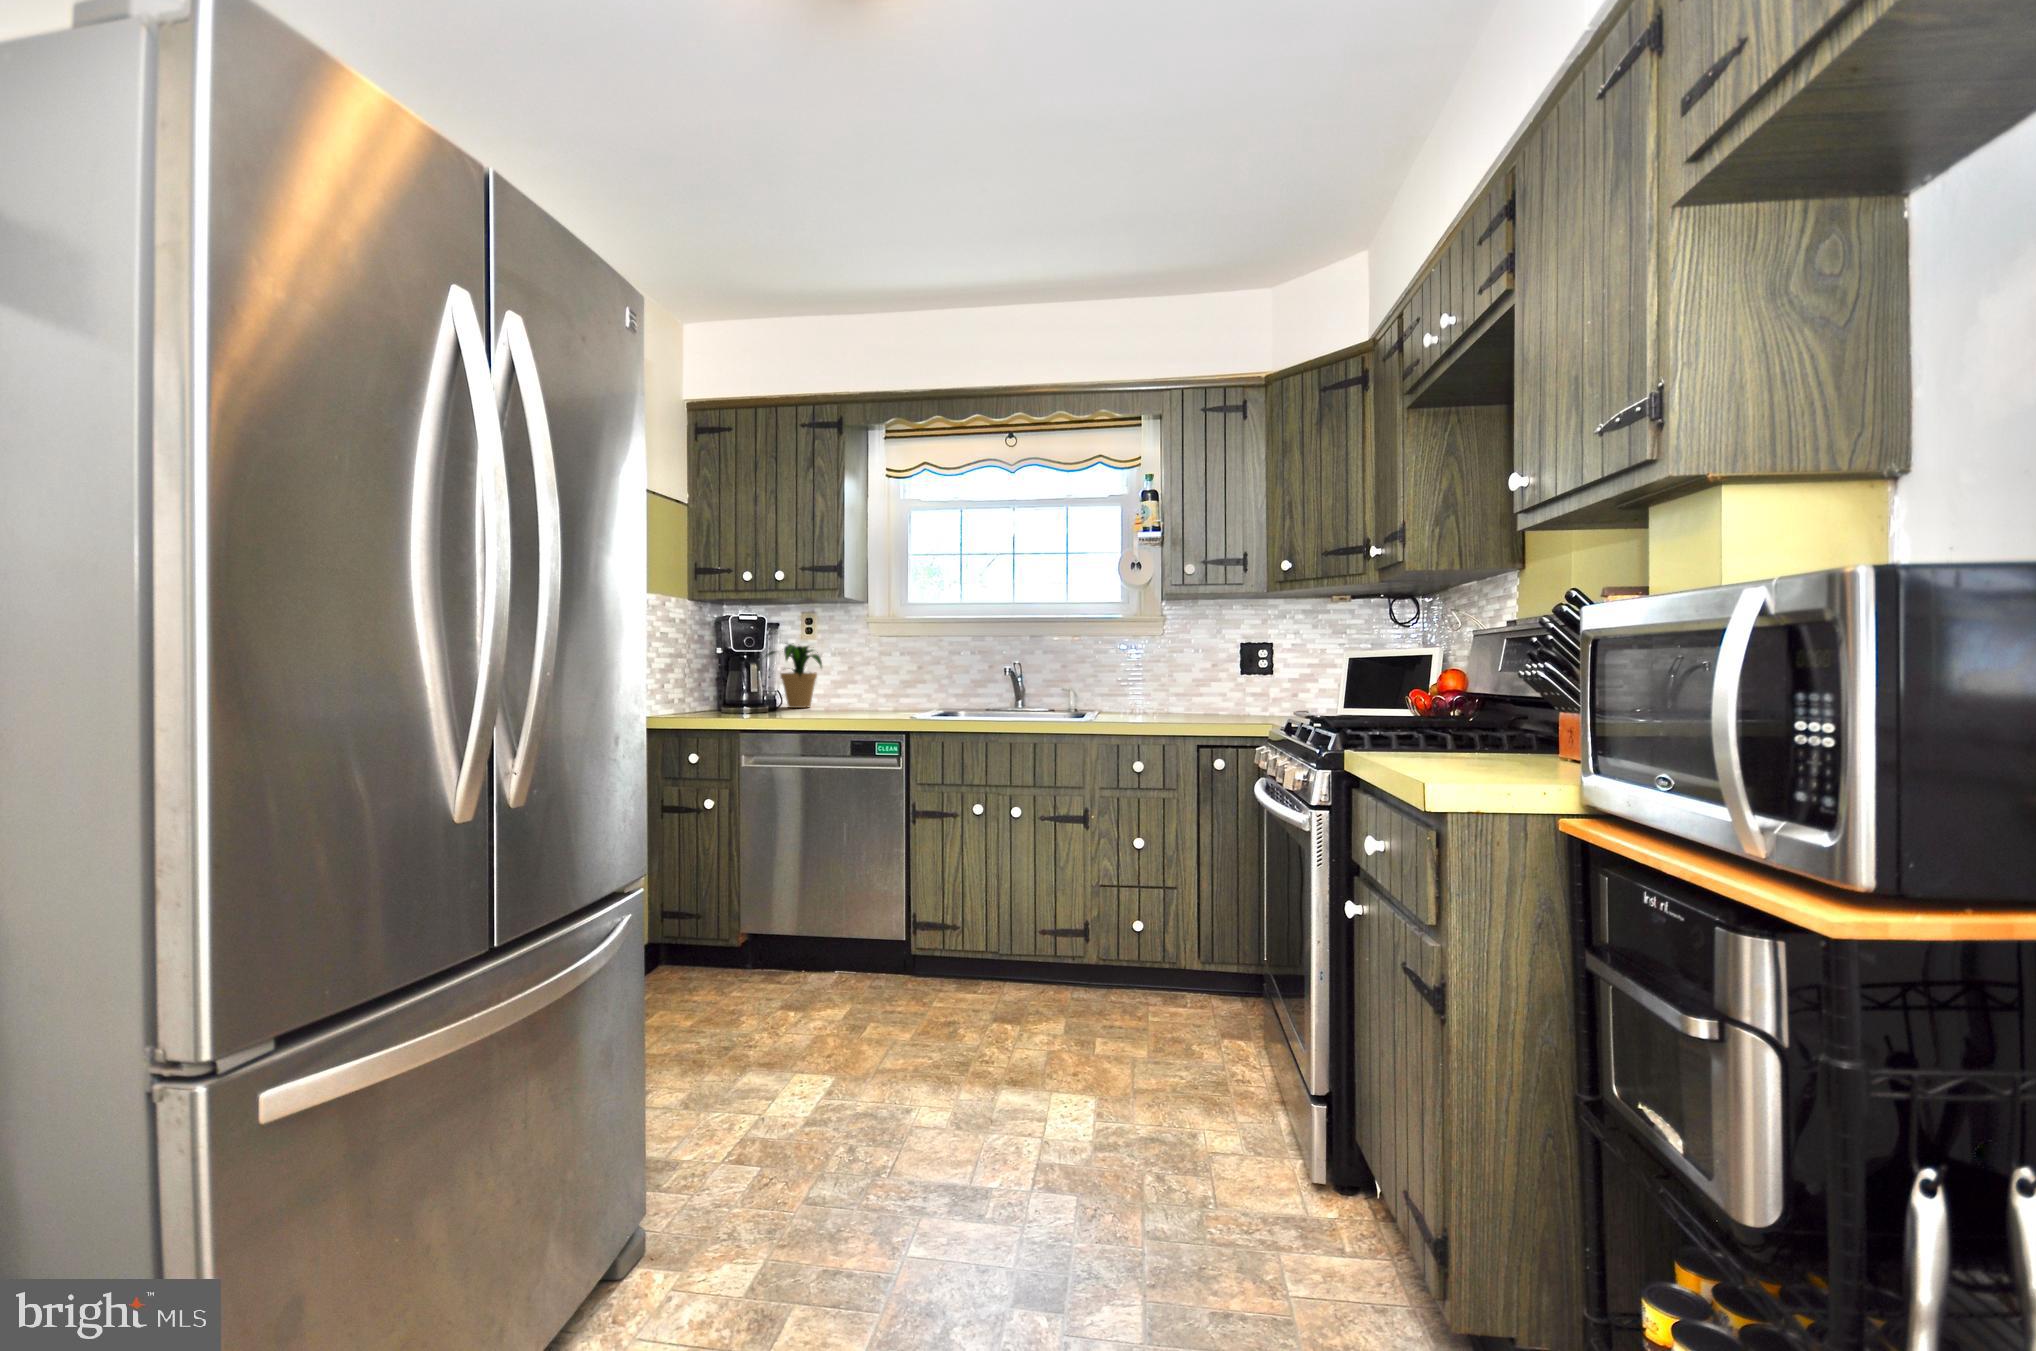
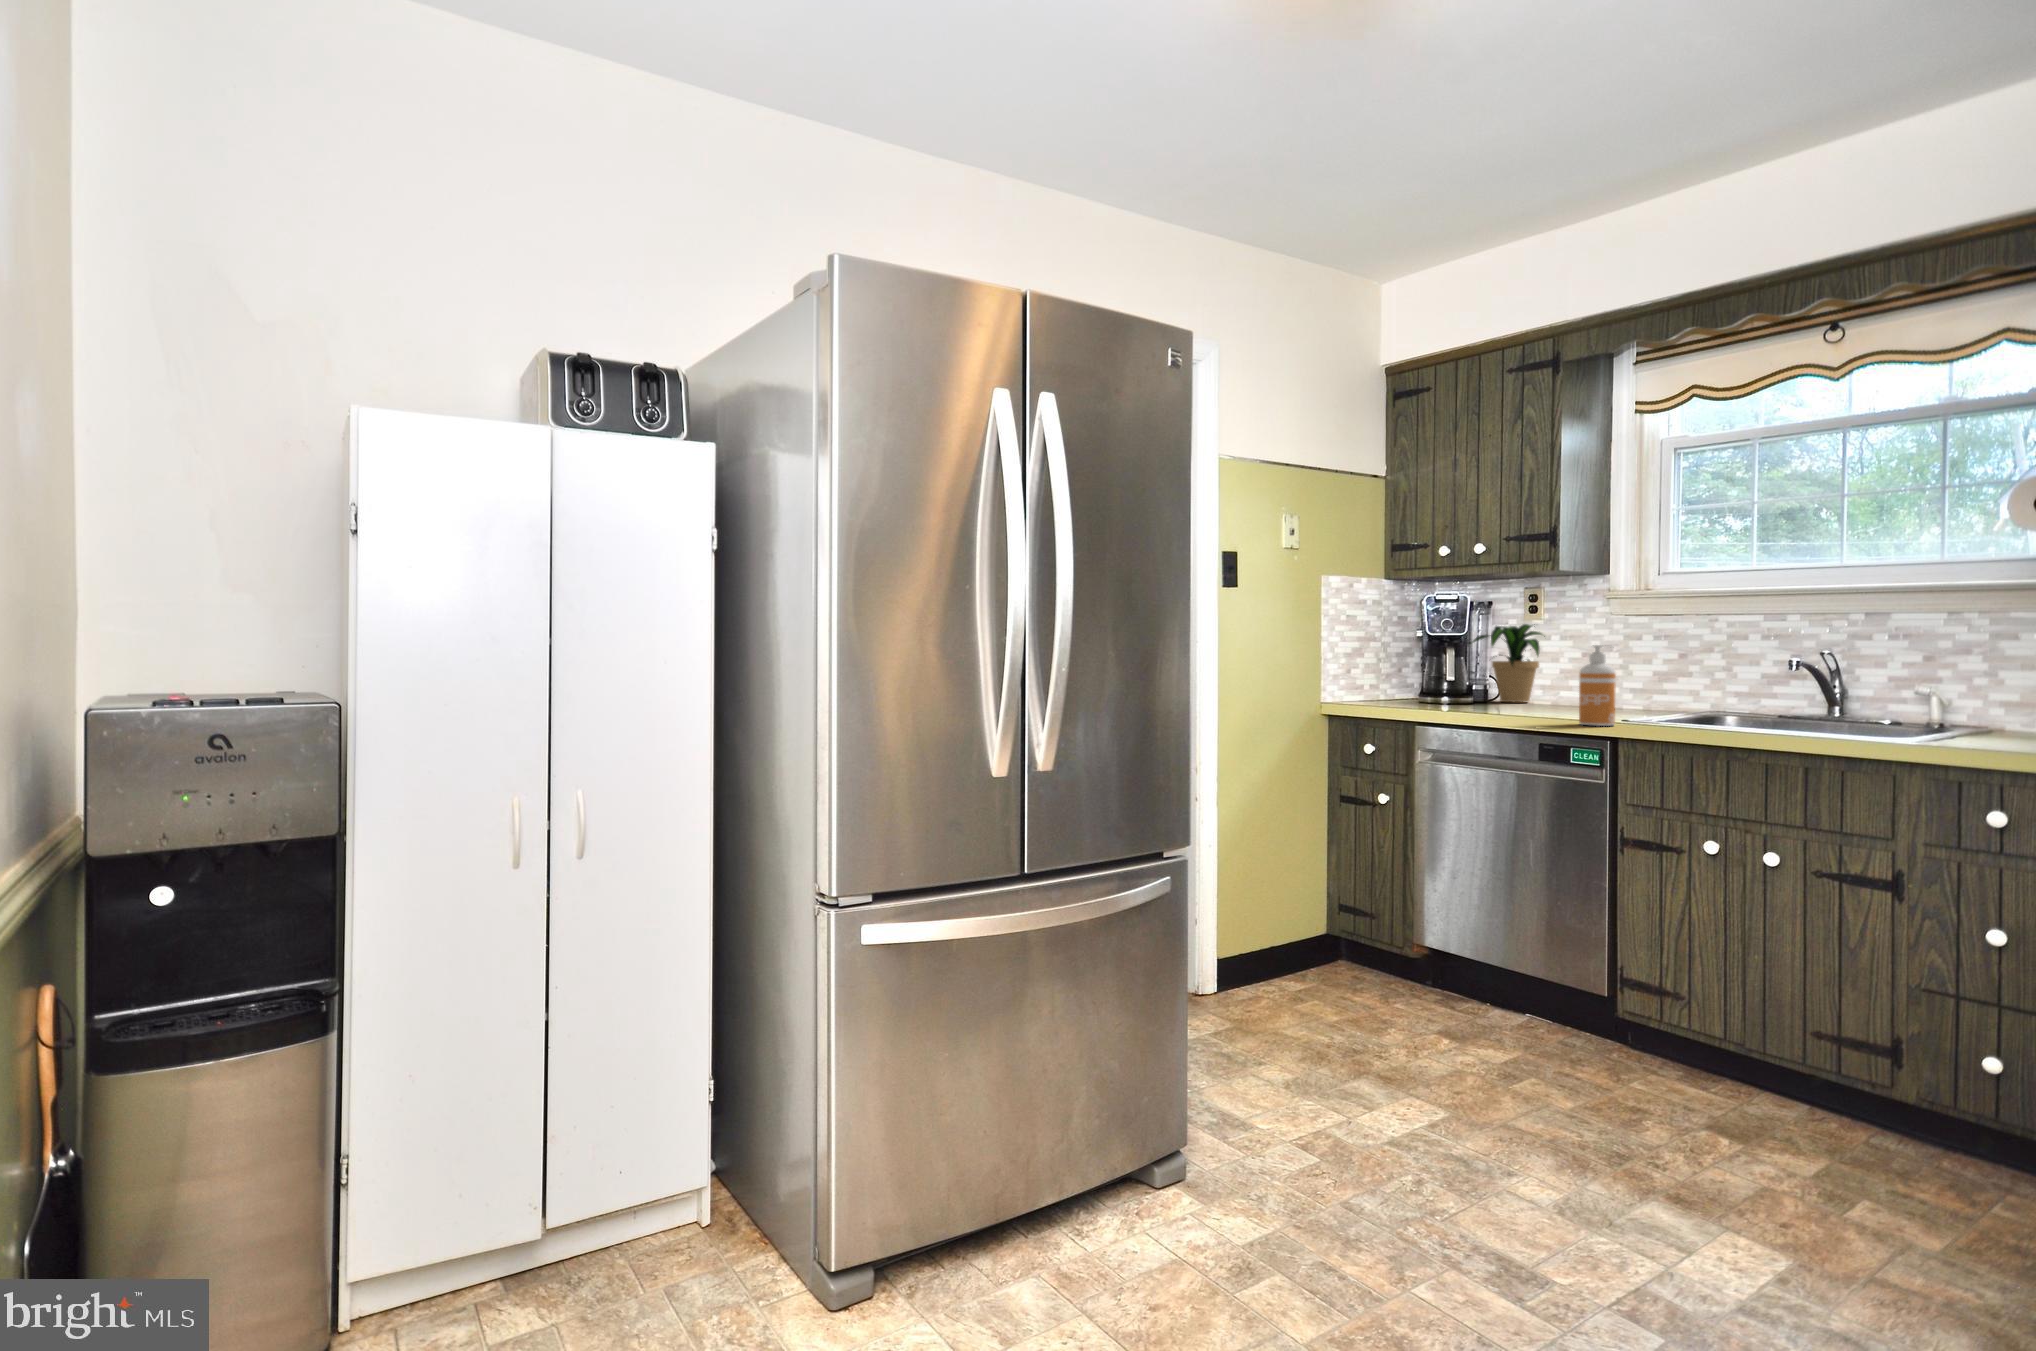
soap dispenser: none [881,663,907,727] -> present [1579,645,1616,726]

